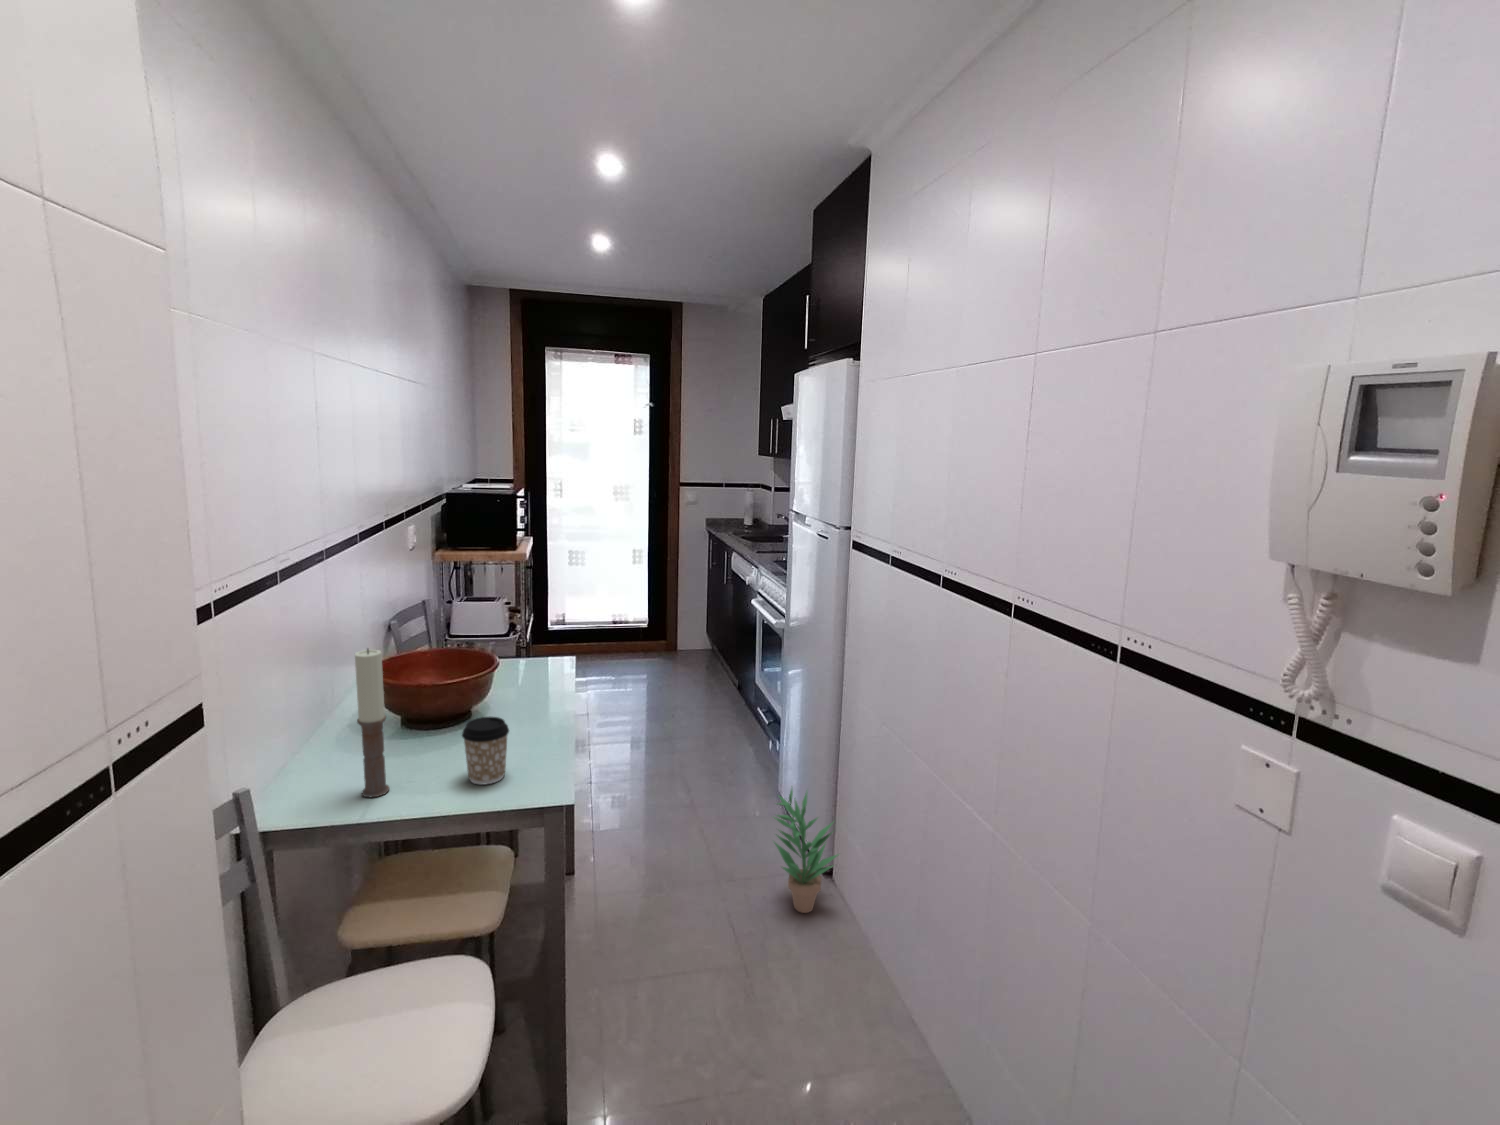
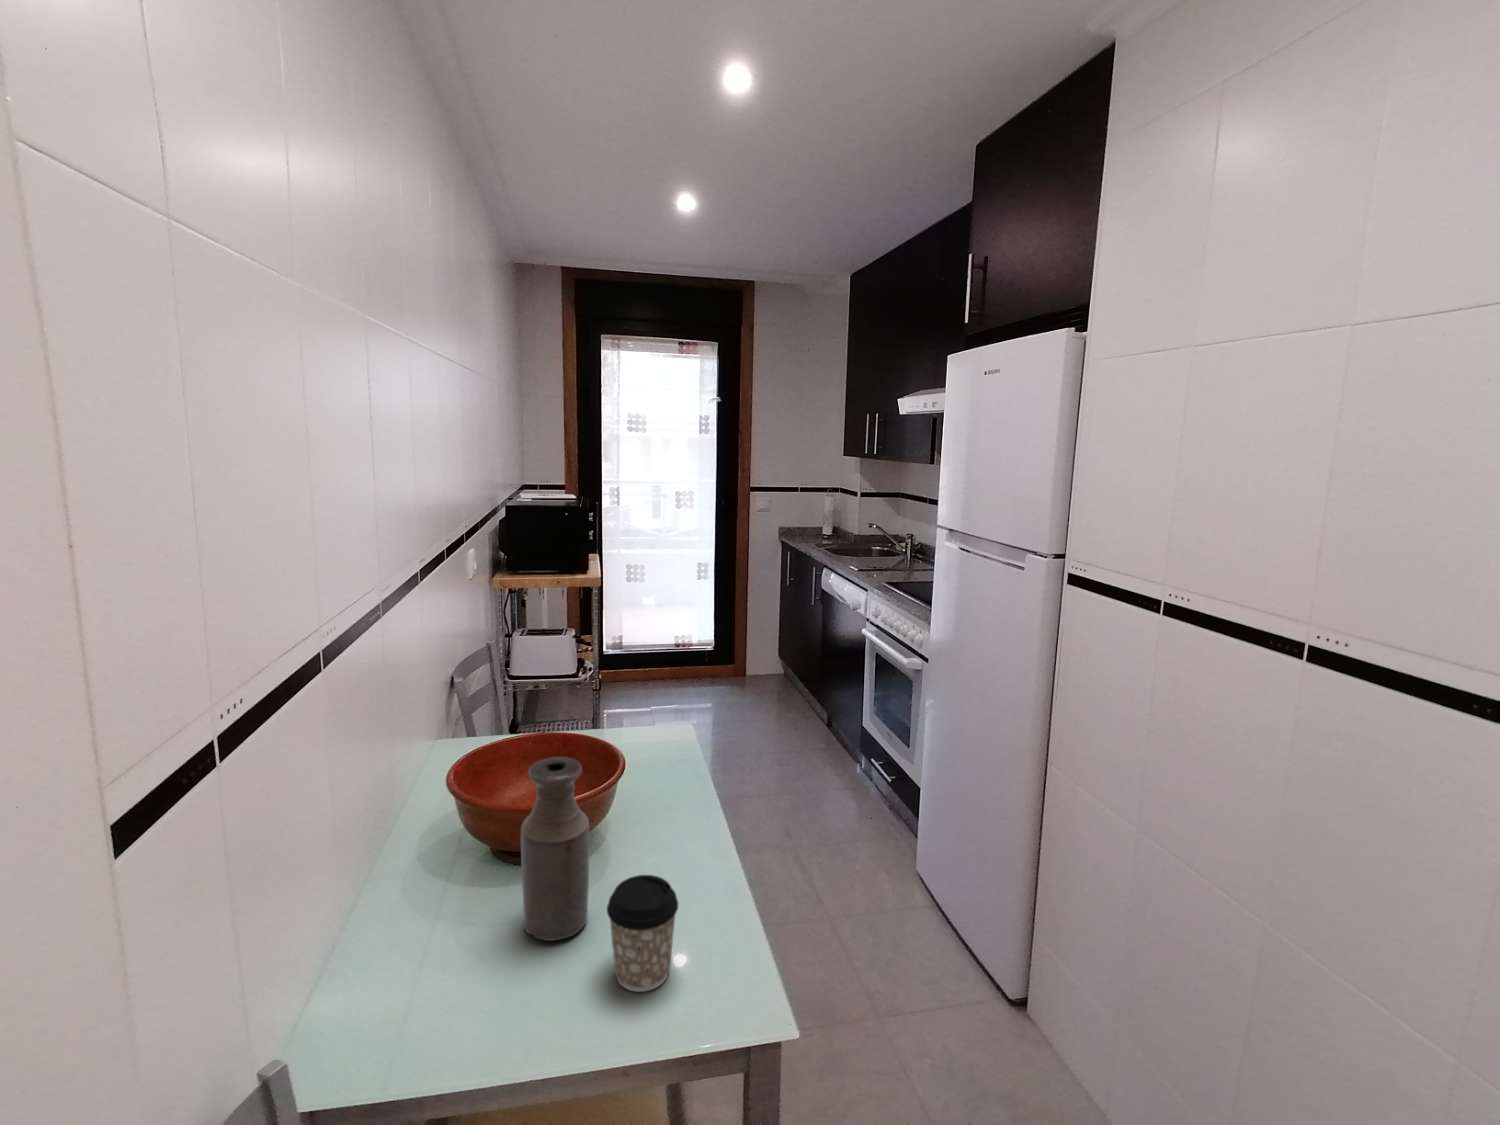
bottle: none [413,646,460,763] -> present [521,757,589,941]
candle: present [355,649,389,797] -> none [444,786,496,1027]
potted plant: present [775,789,838,913] -> none [952,894,1054,1065]

